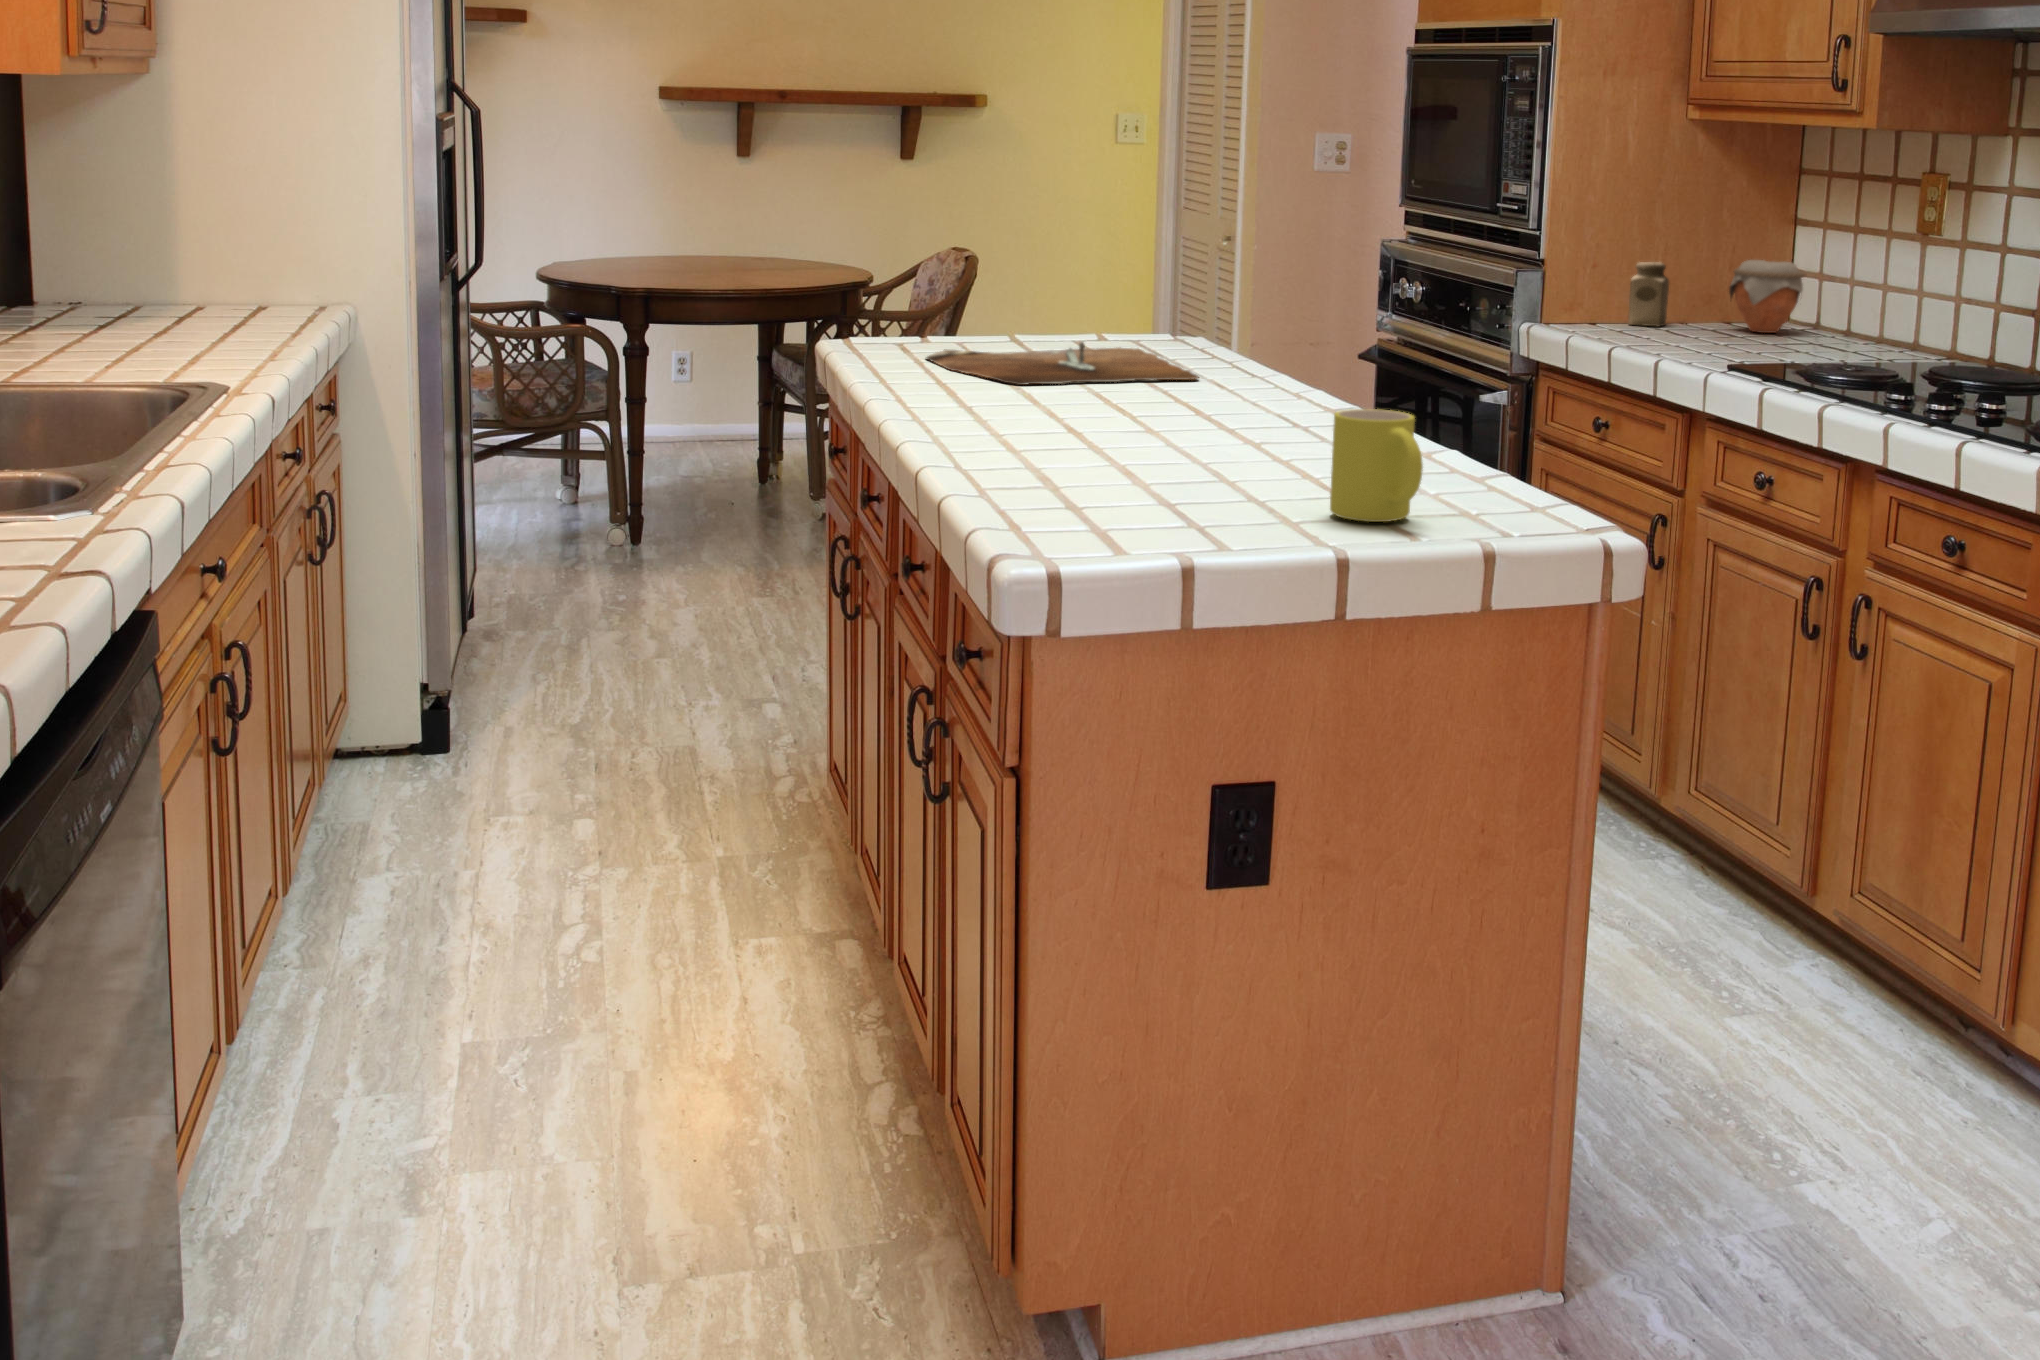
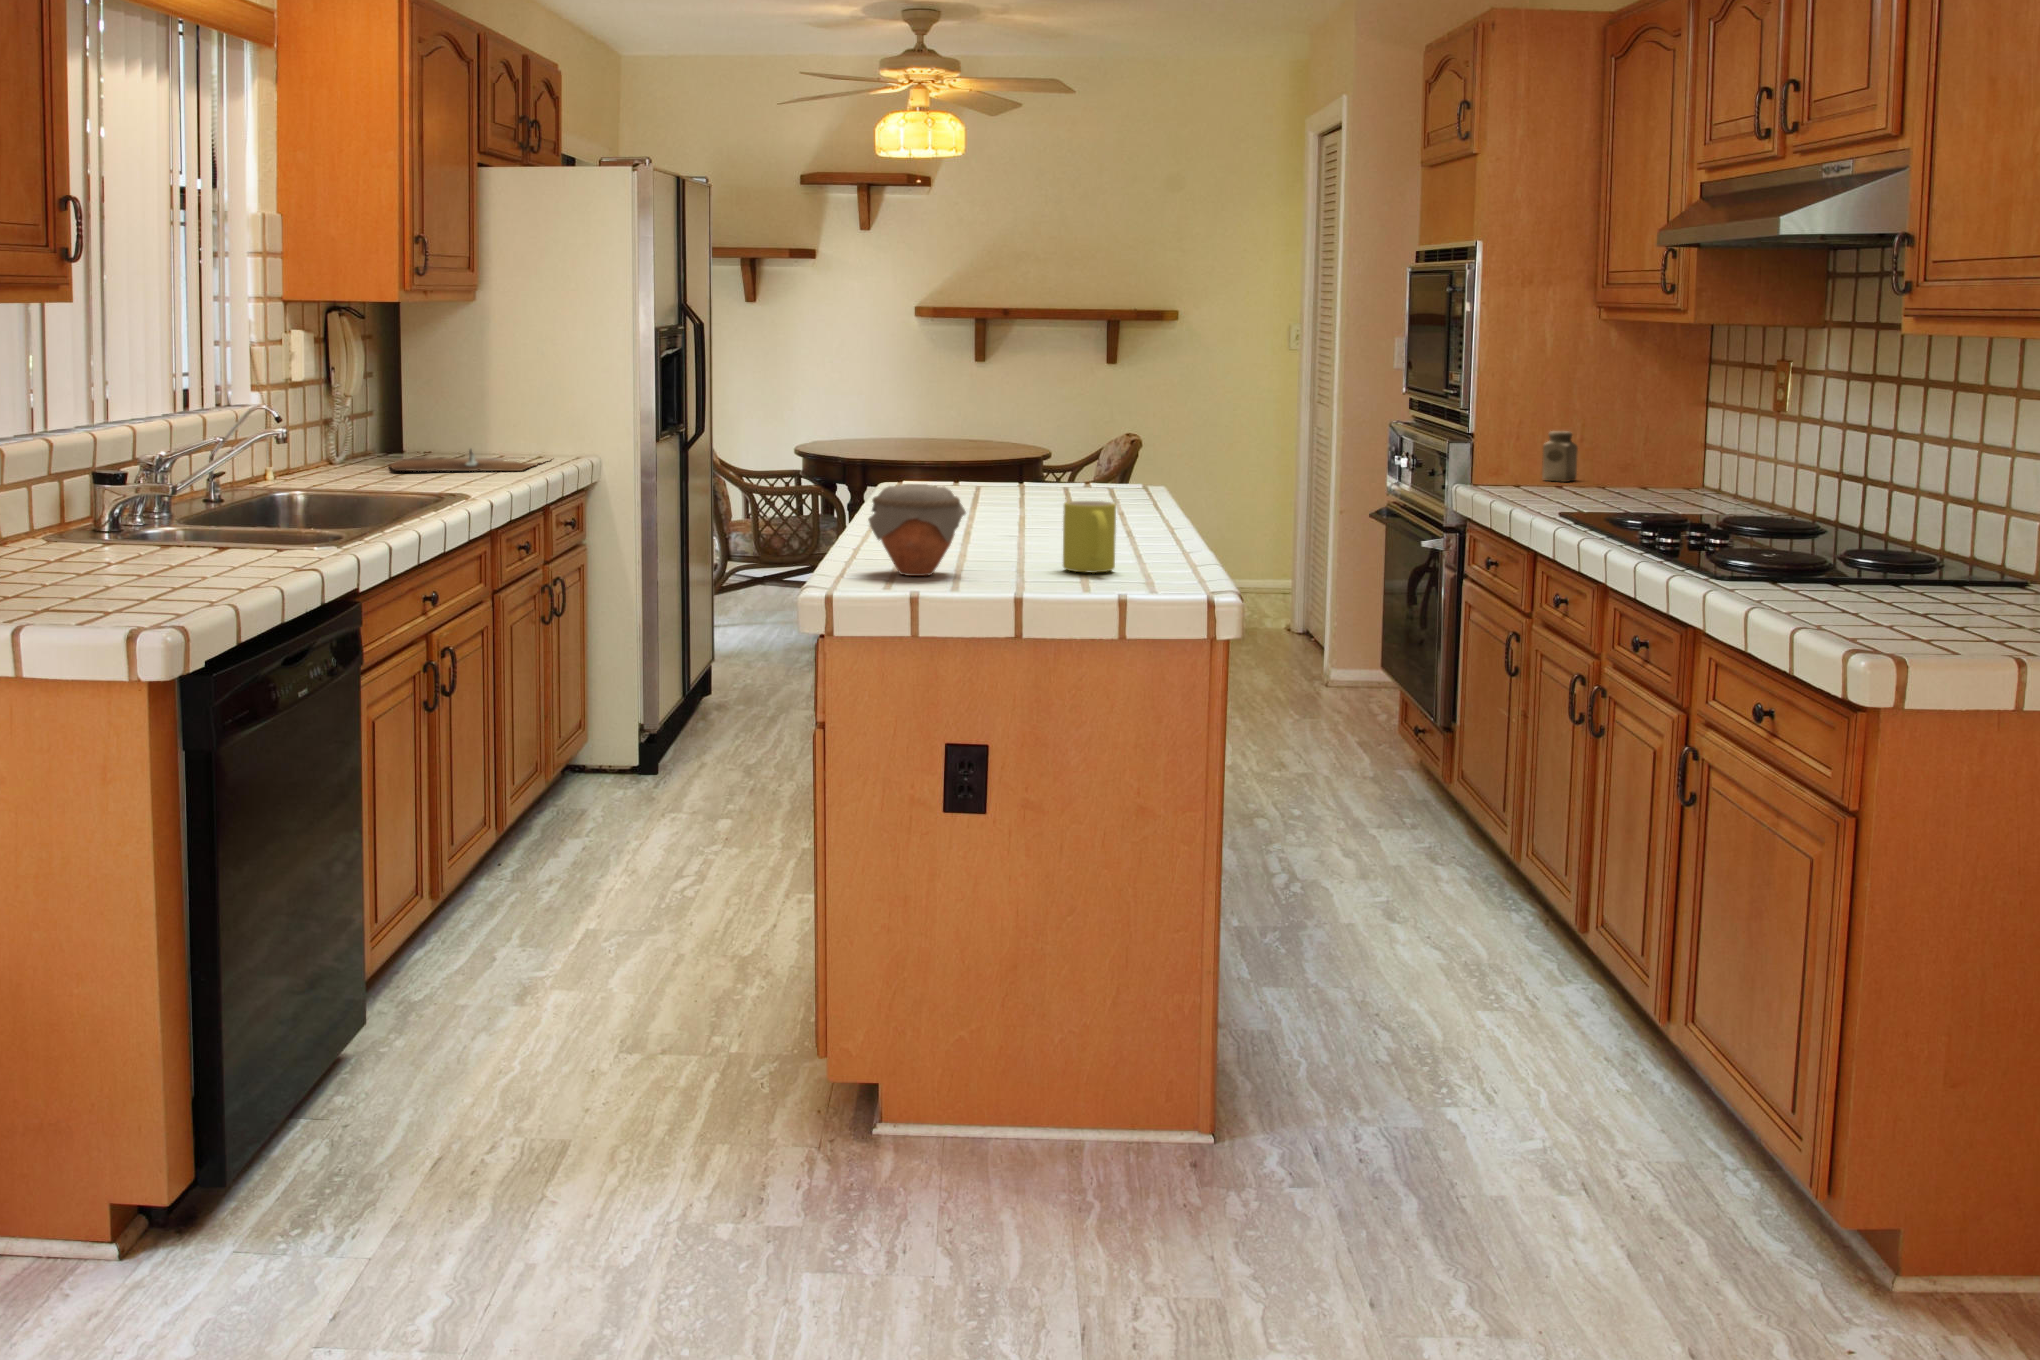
jar: present [1729,260,1805,333] -> present [868,484,966,576]
cutting board: present [926,342,1199,385] -> present [390,449,543,471]

